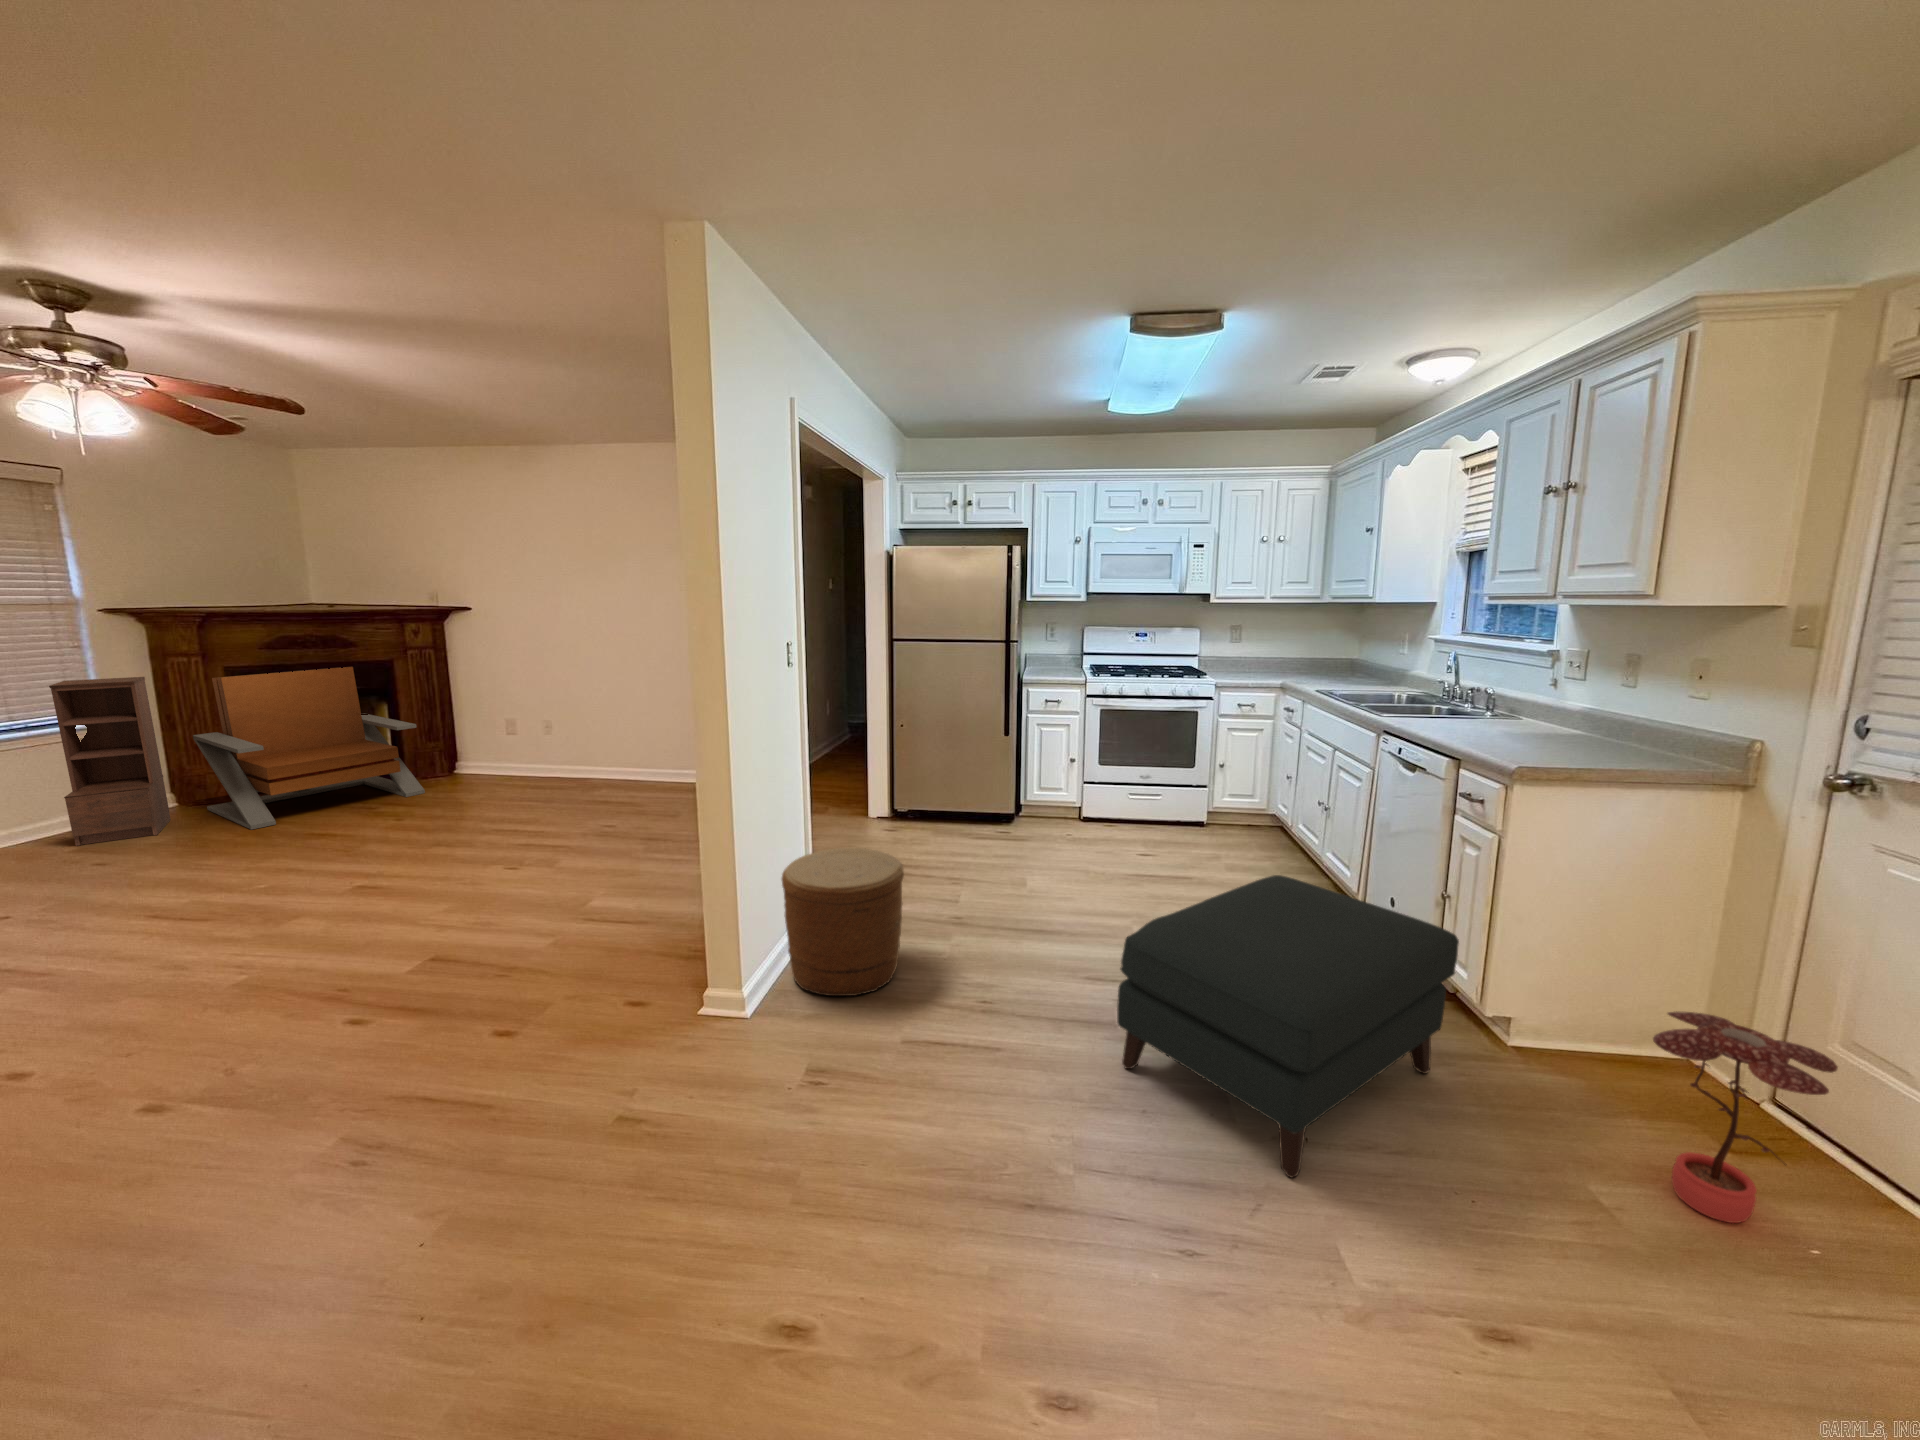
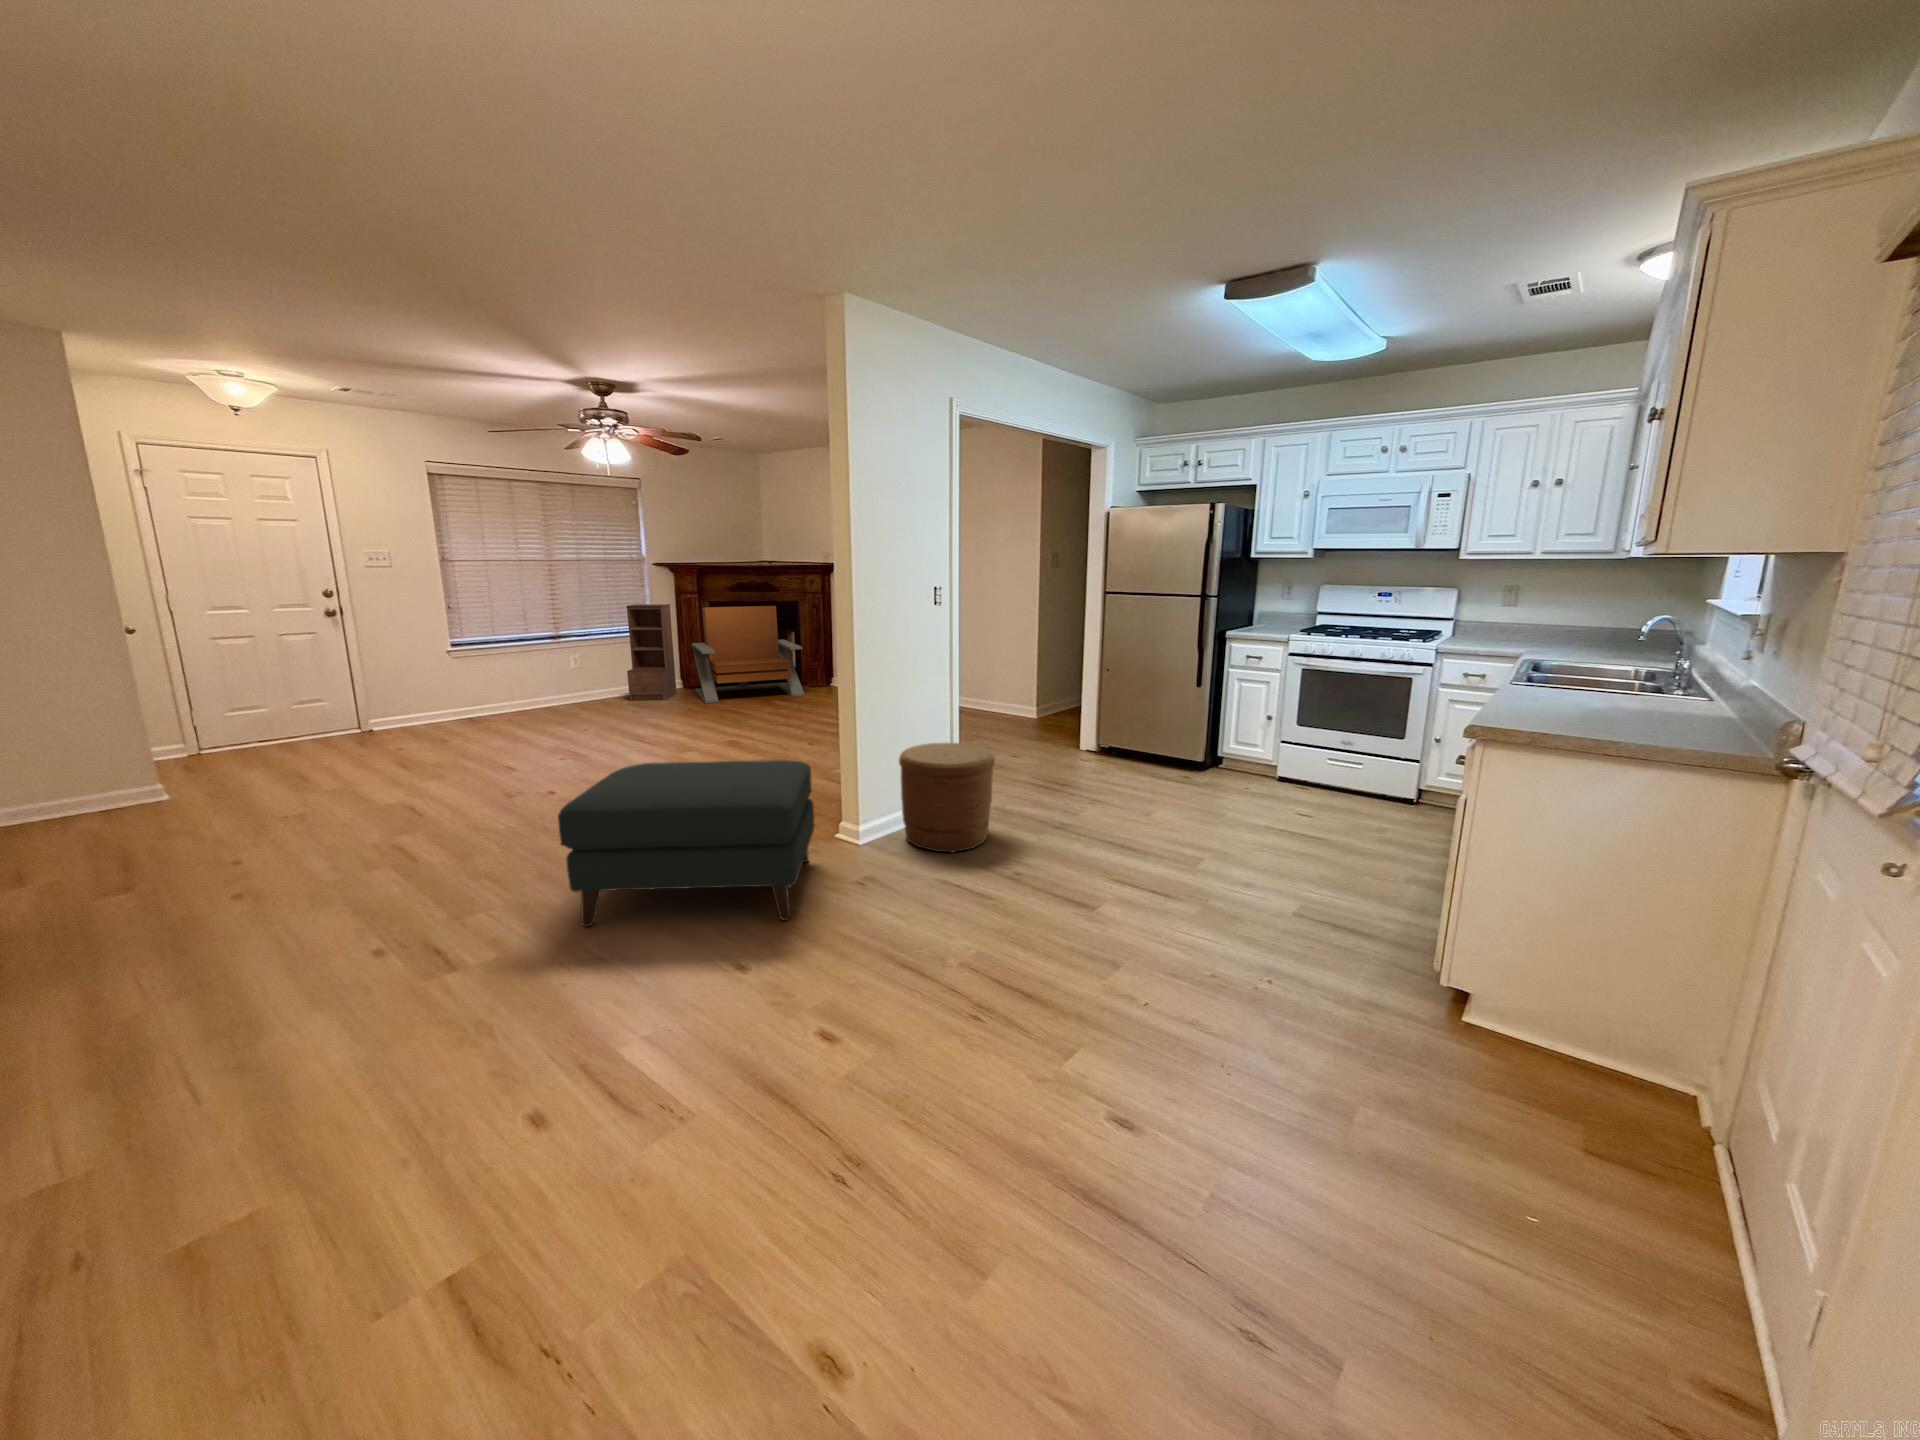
ottoman: present [1117,875,1459,1178] -> present [558,760,814,927]
potted plant: present [1653,1011,1838,1223] -> none [1520,1003,1771,1260]

